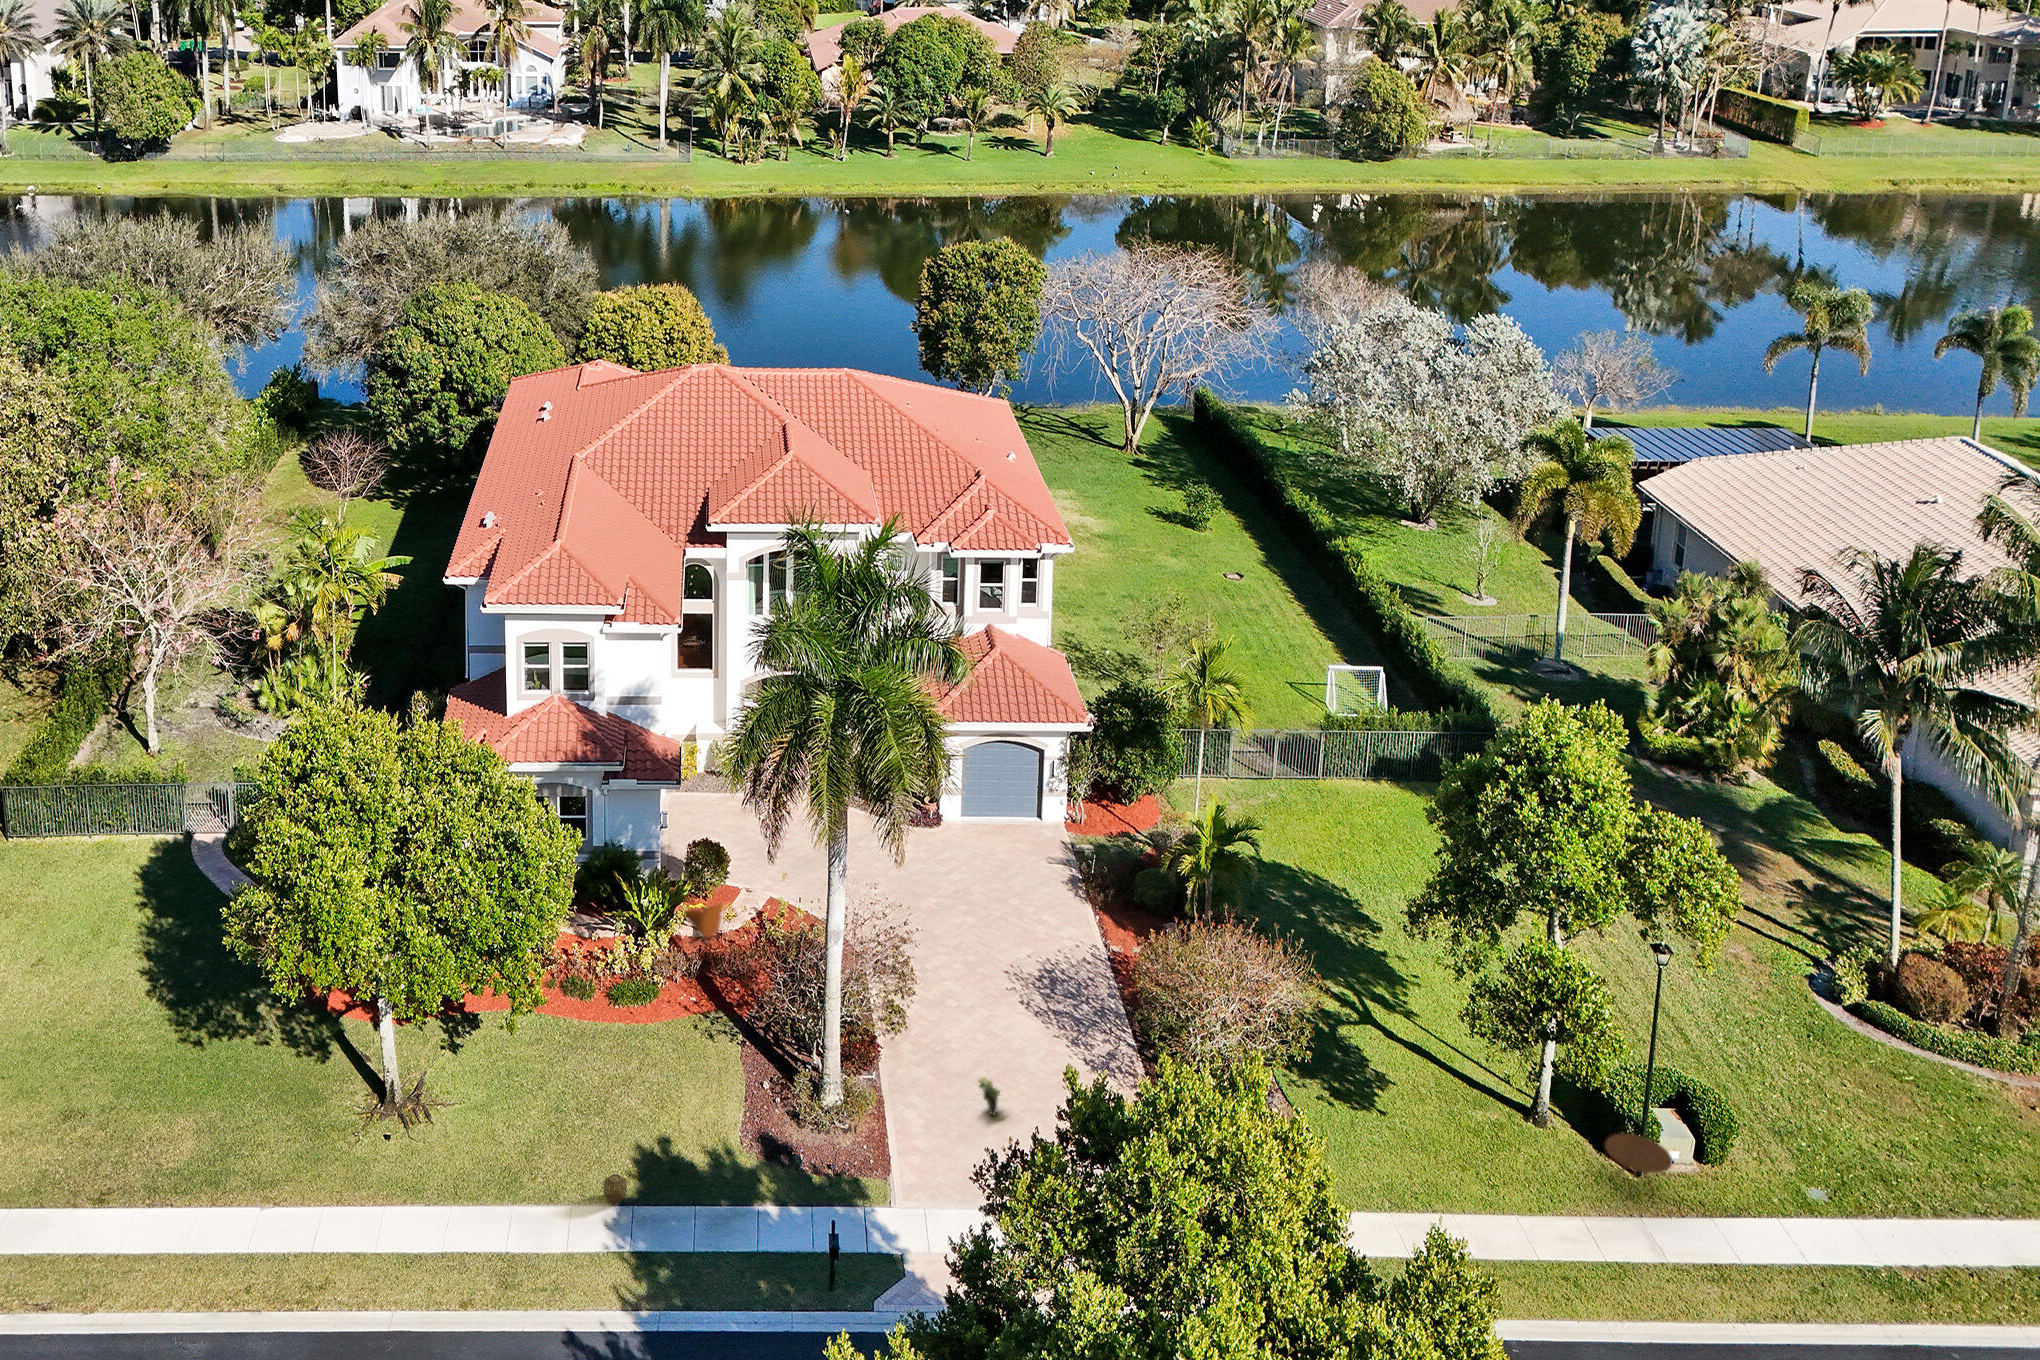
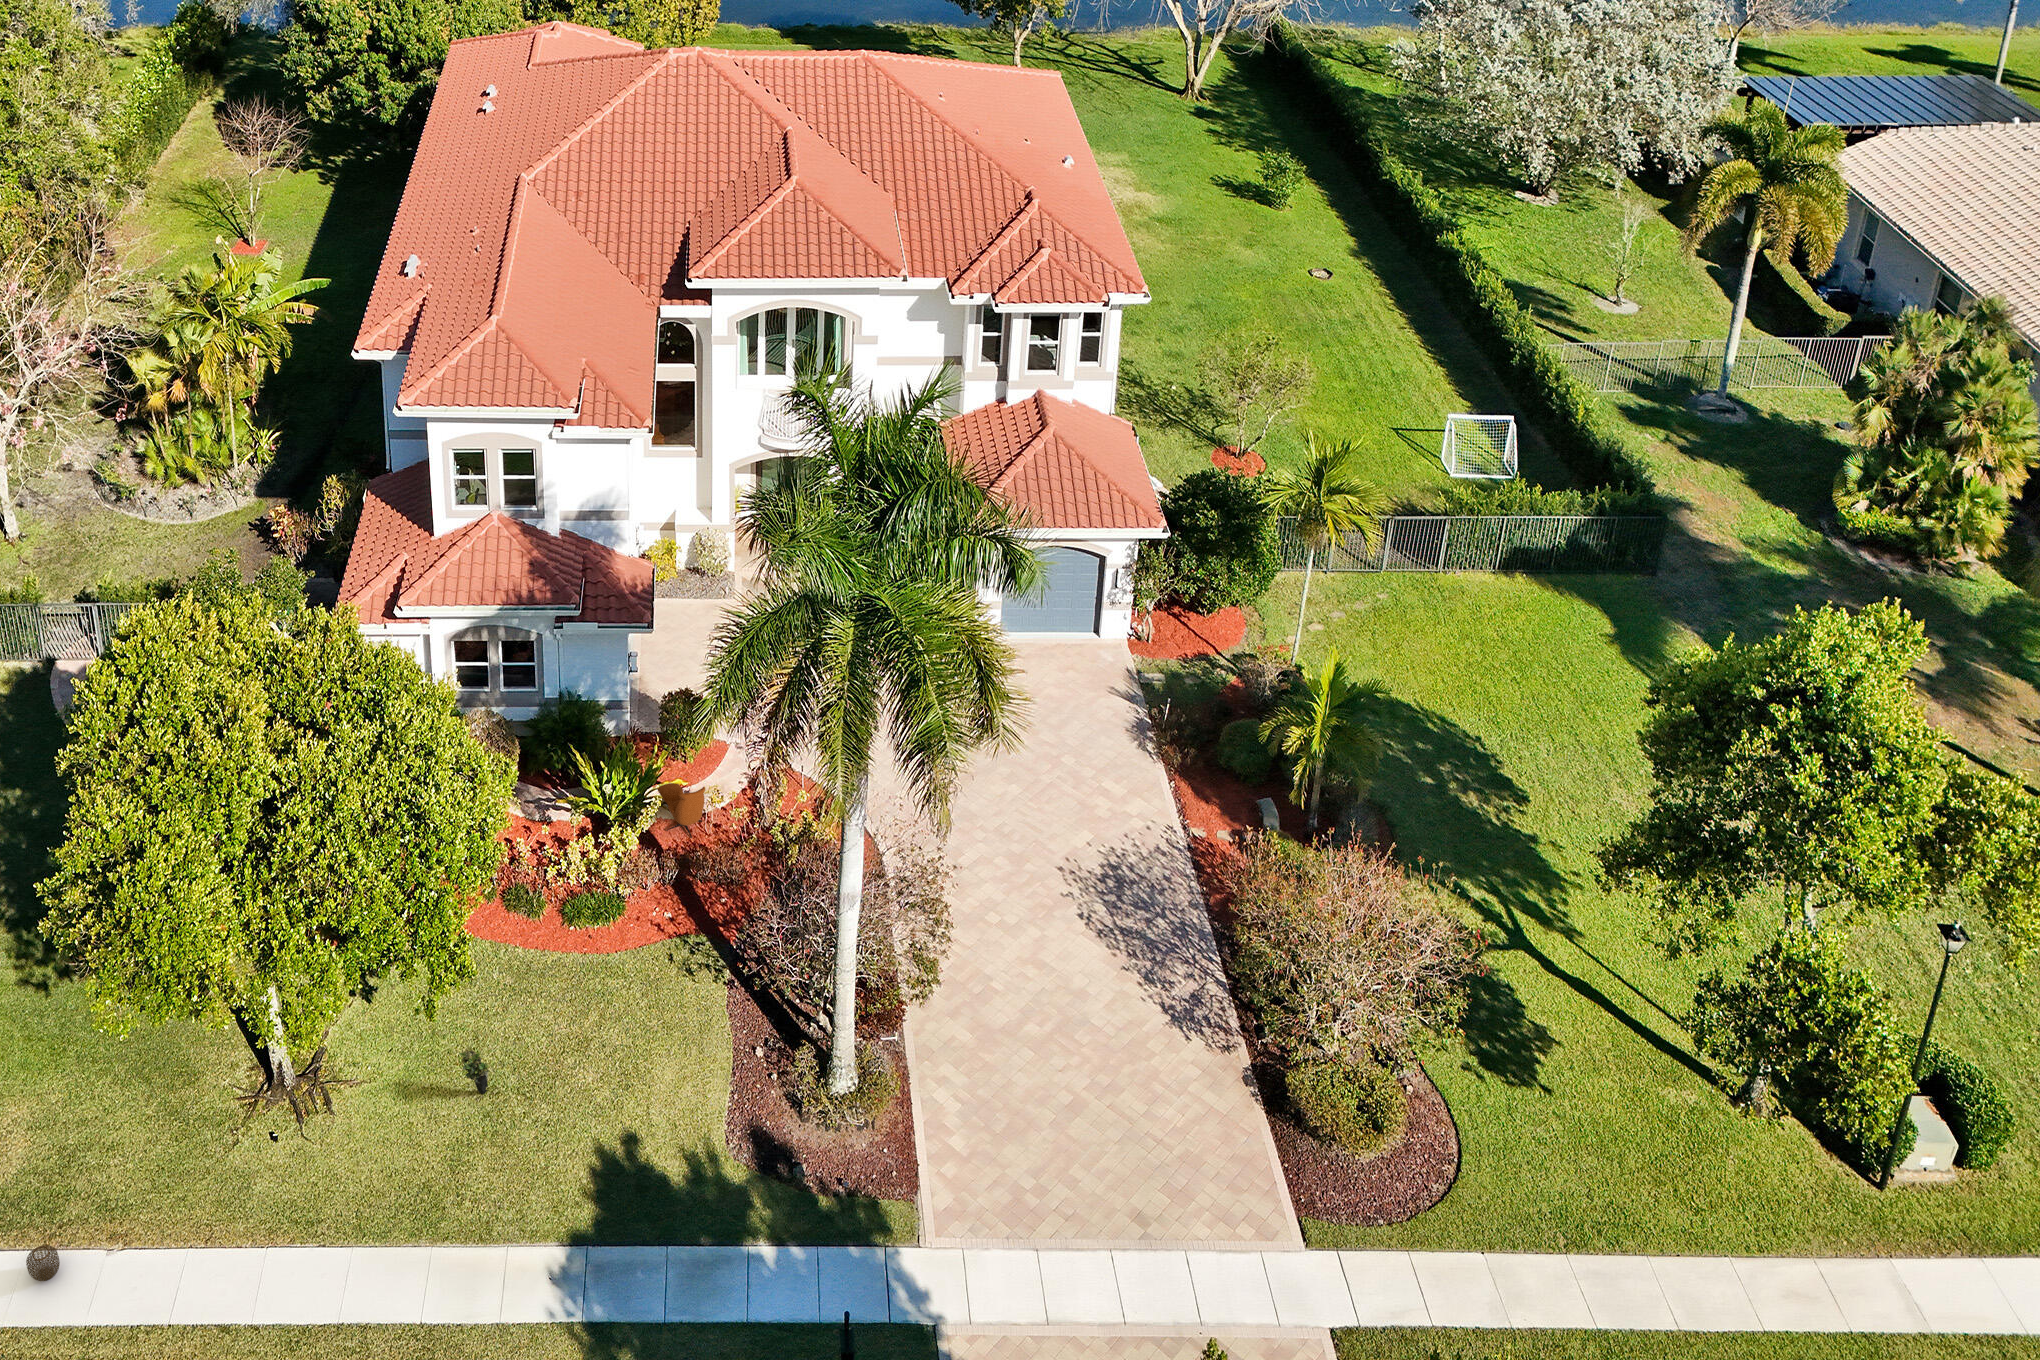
potted plant: present [979,1076,1000,1116] -> present [459,1045,489,1094]
round table: present [1605,1134,1673,1193] -> none [1842,1139,1935,1226]
woven basket: present [603,1174,627,1202] -> present [26,1245,60,1281]

